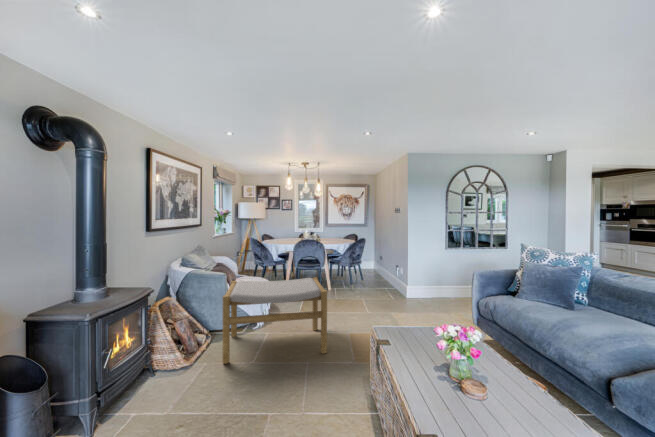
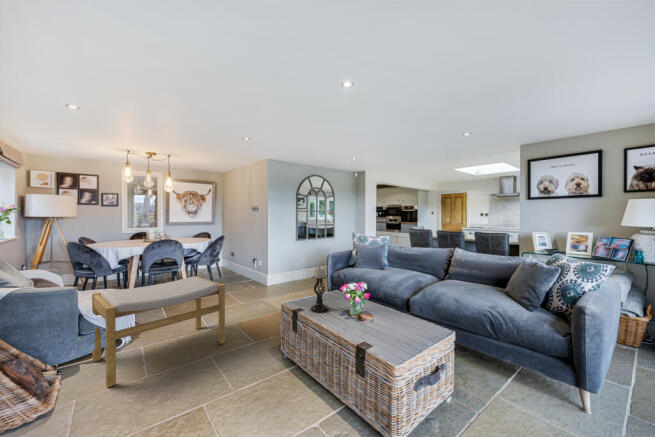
candle holder: none [399,290,426,356] -> present [311,267,329,313]

